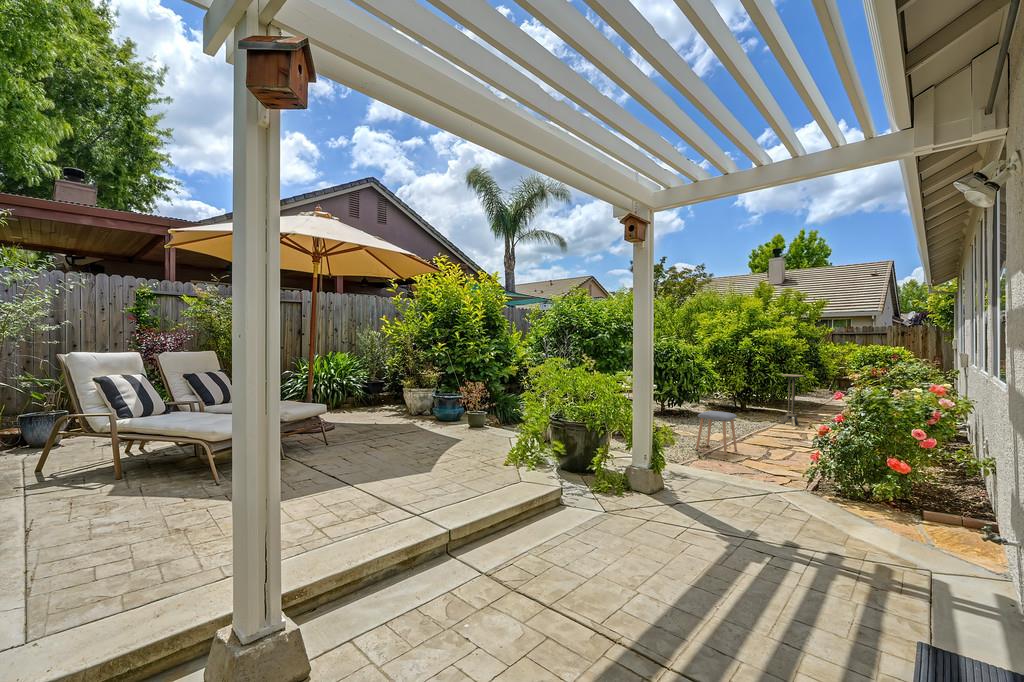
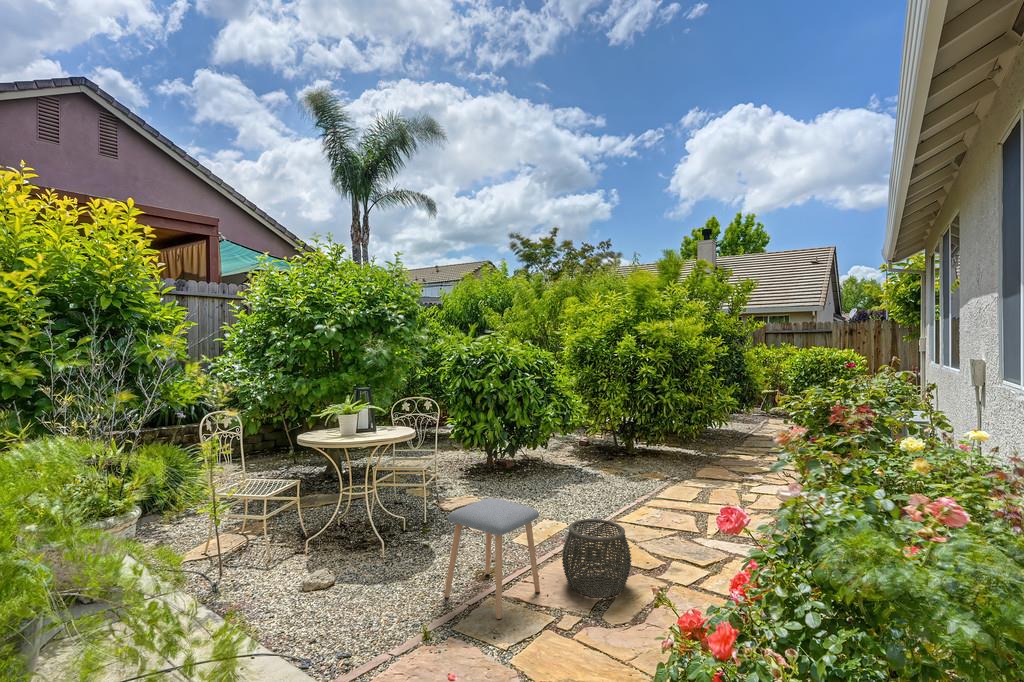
side table: present [781,374,804,427] -> none [672,399,709,494]
woven basket: none [745,422,779,453] -> present [562,519,631,598]

